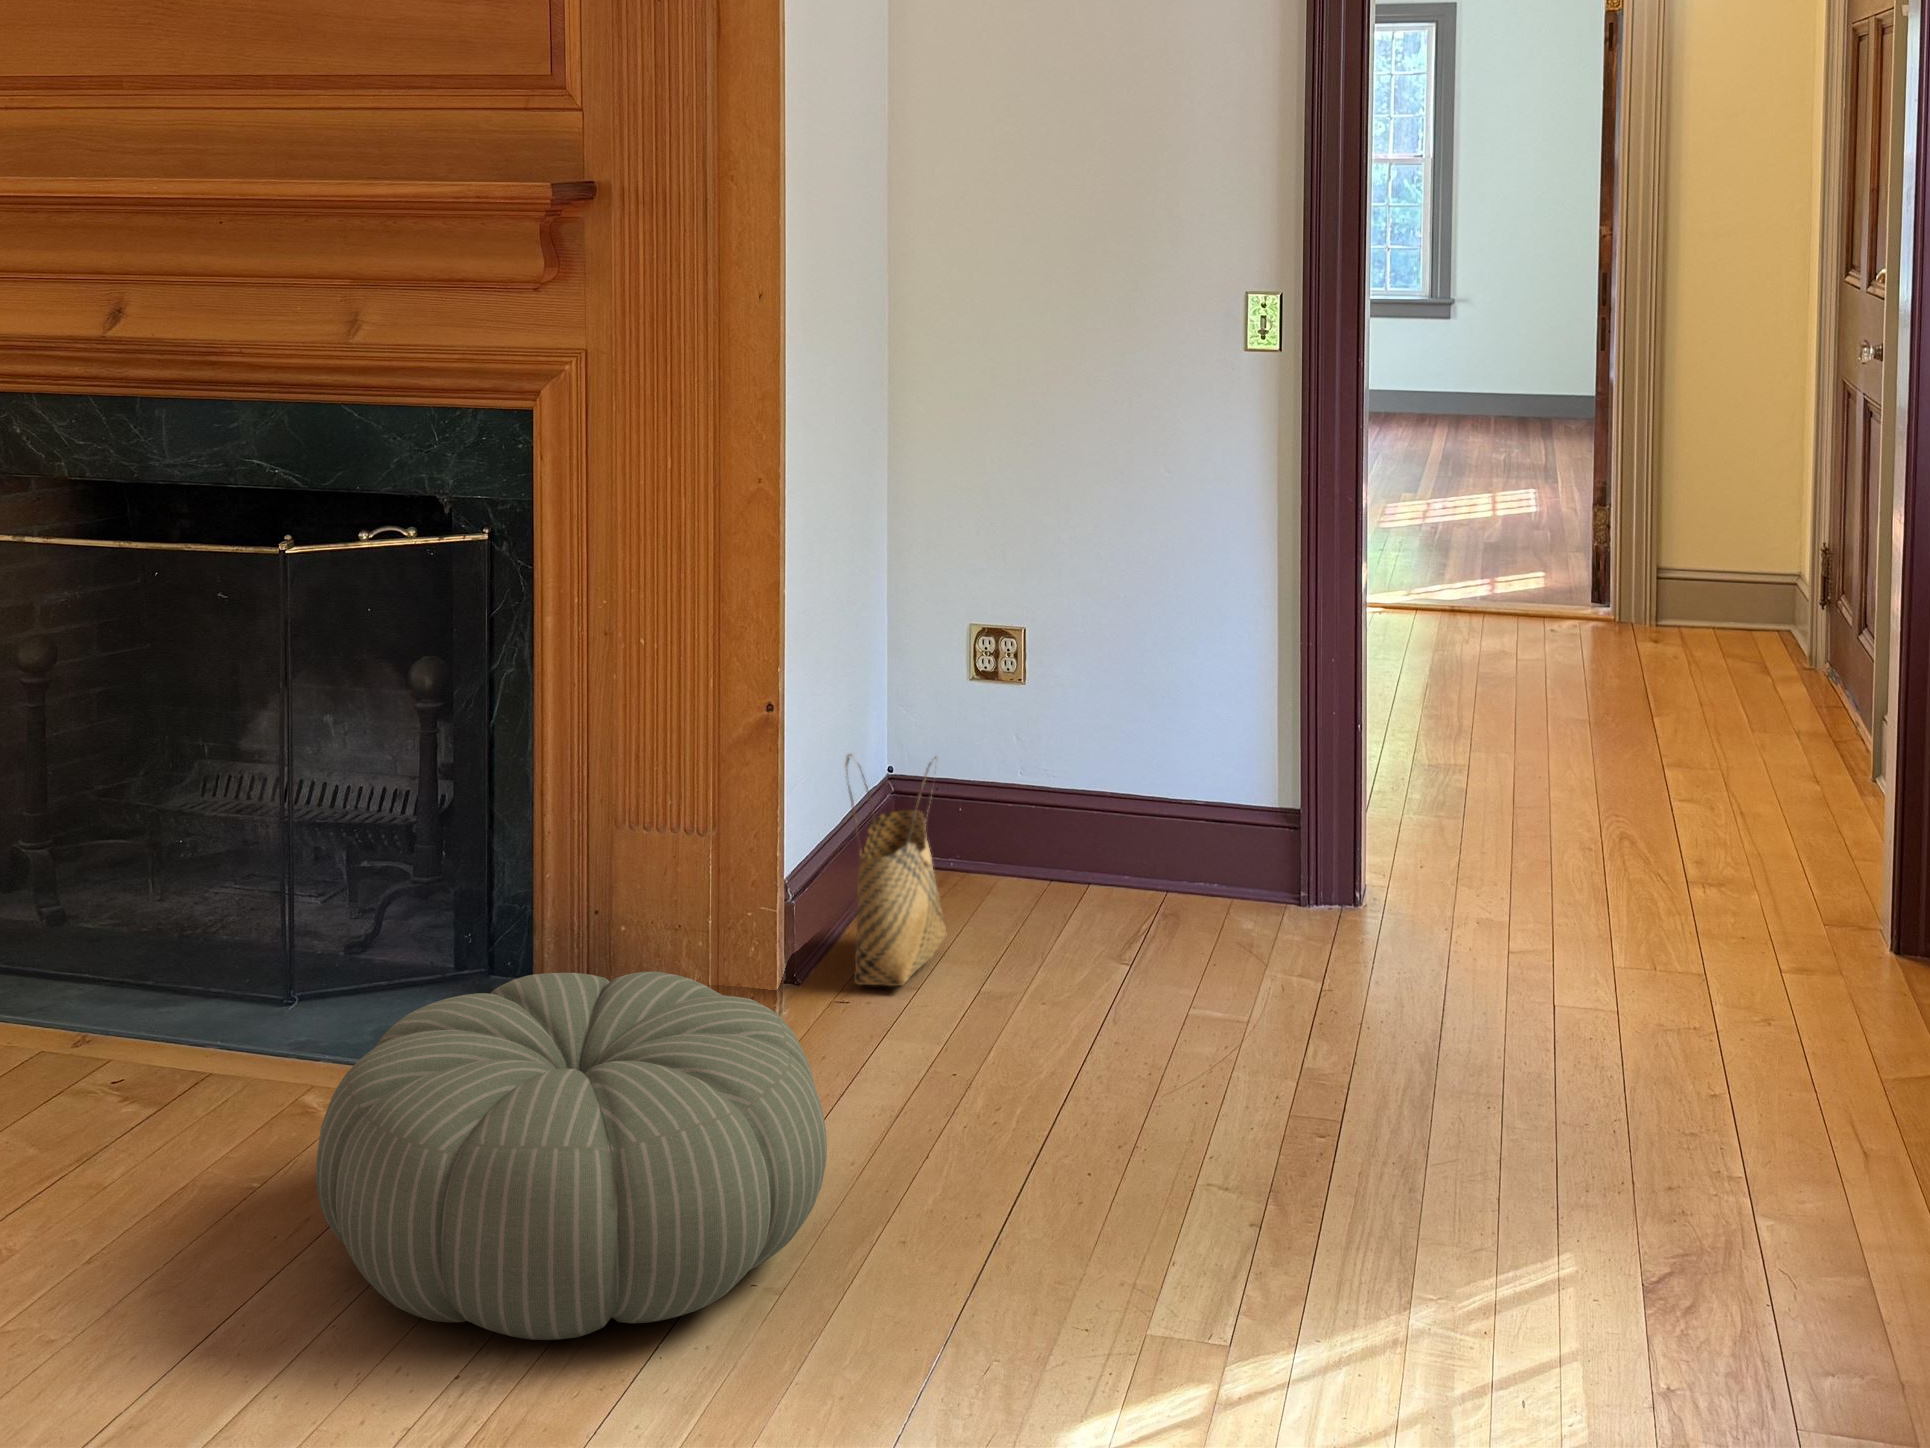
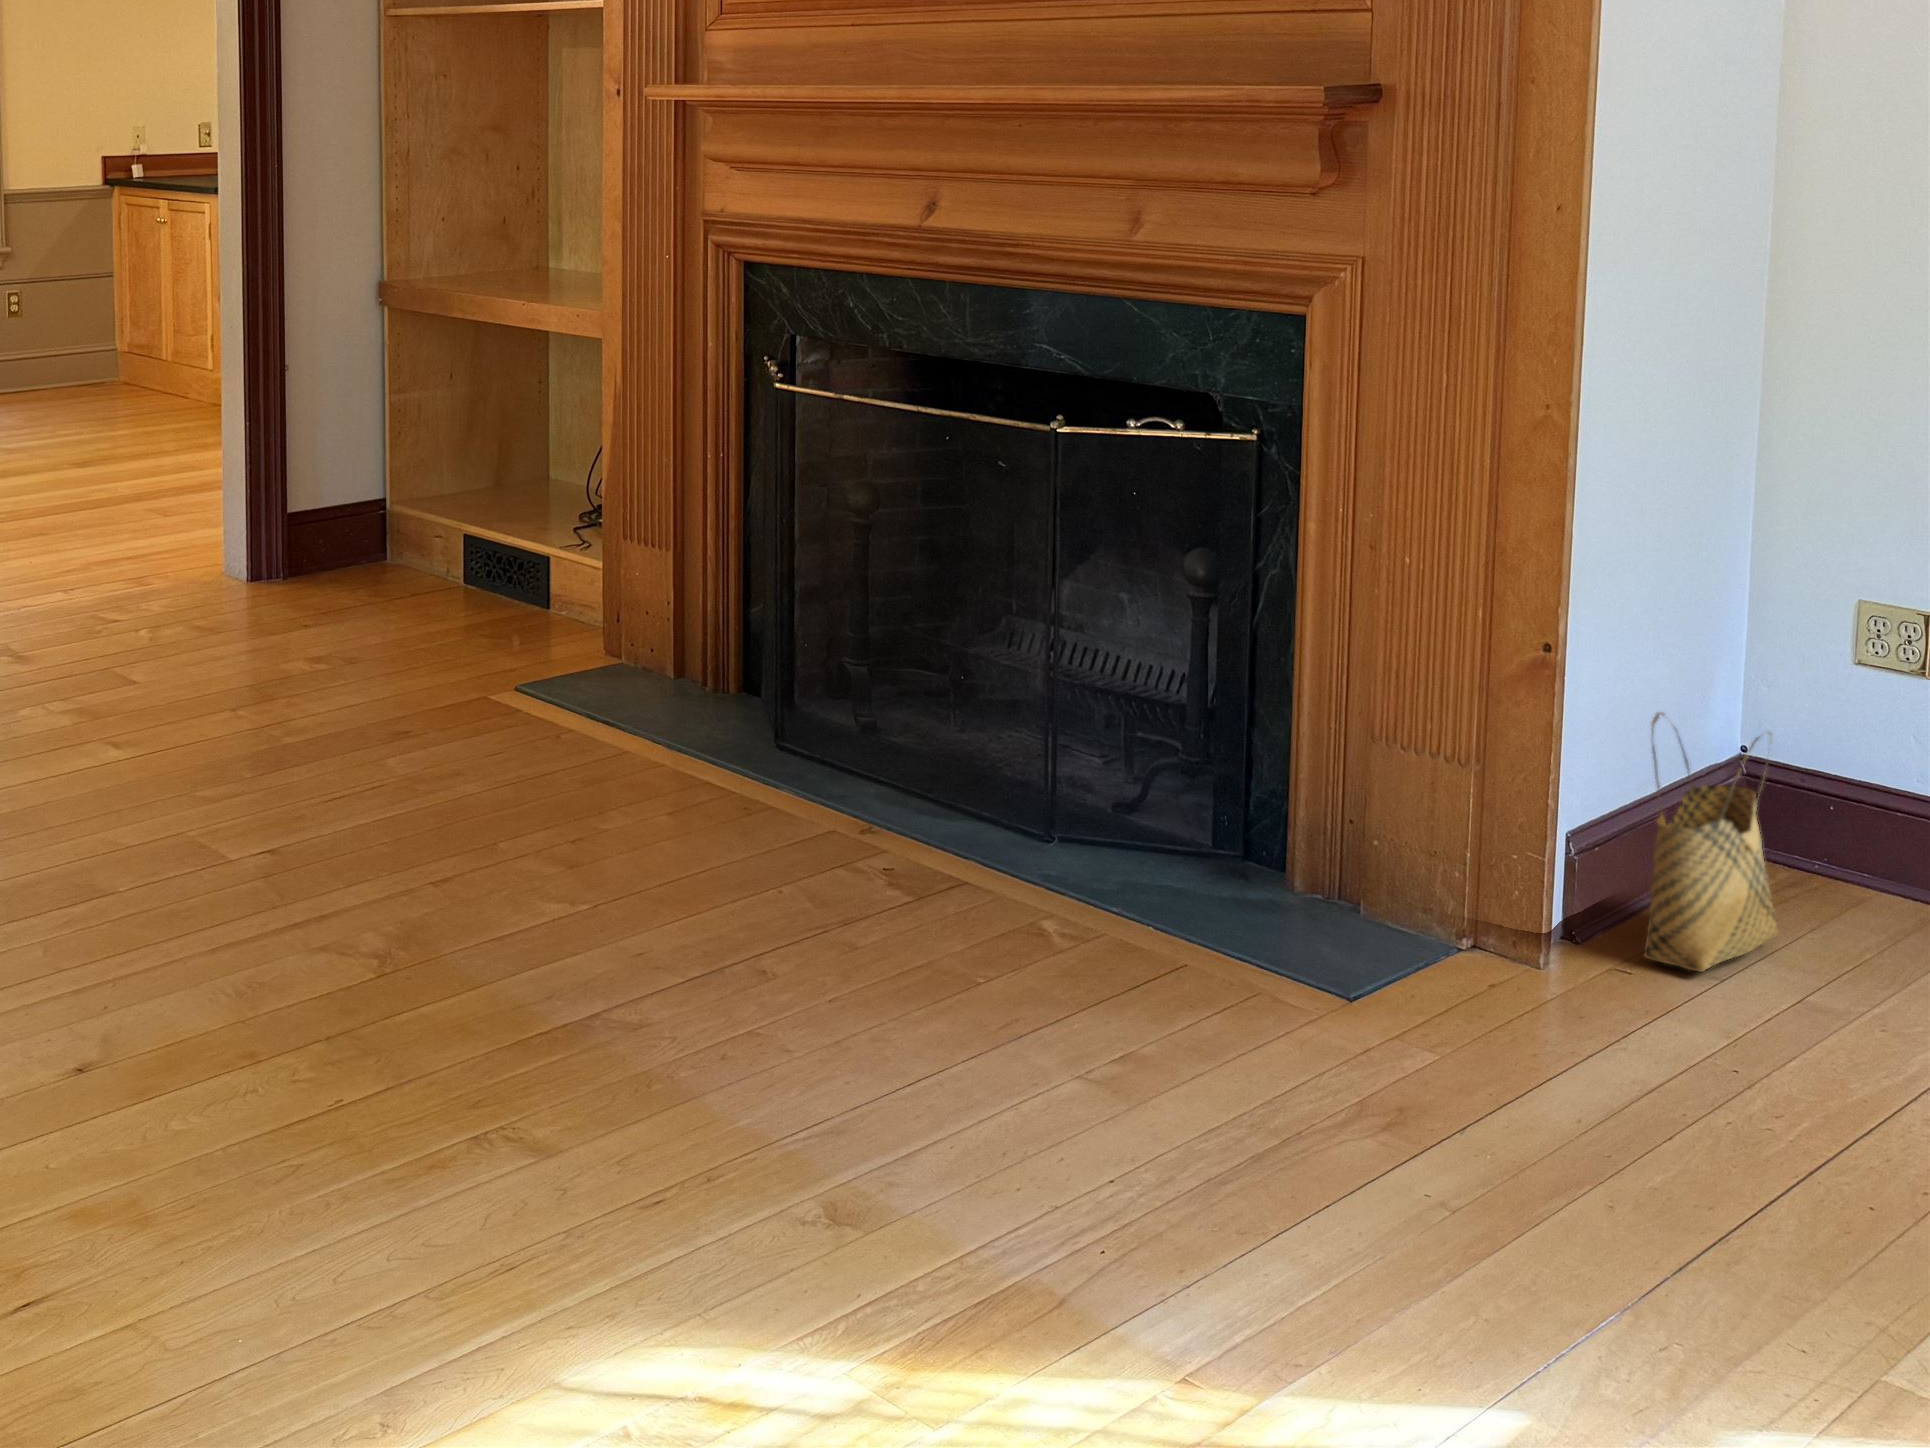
pouf: present [316,972,827,1340] -> none [1006,857,1523,1206]

